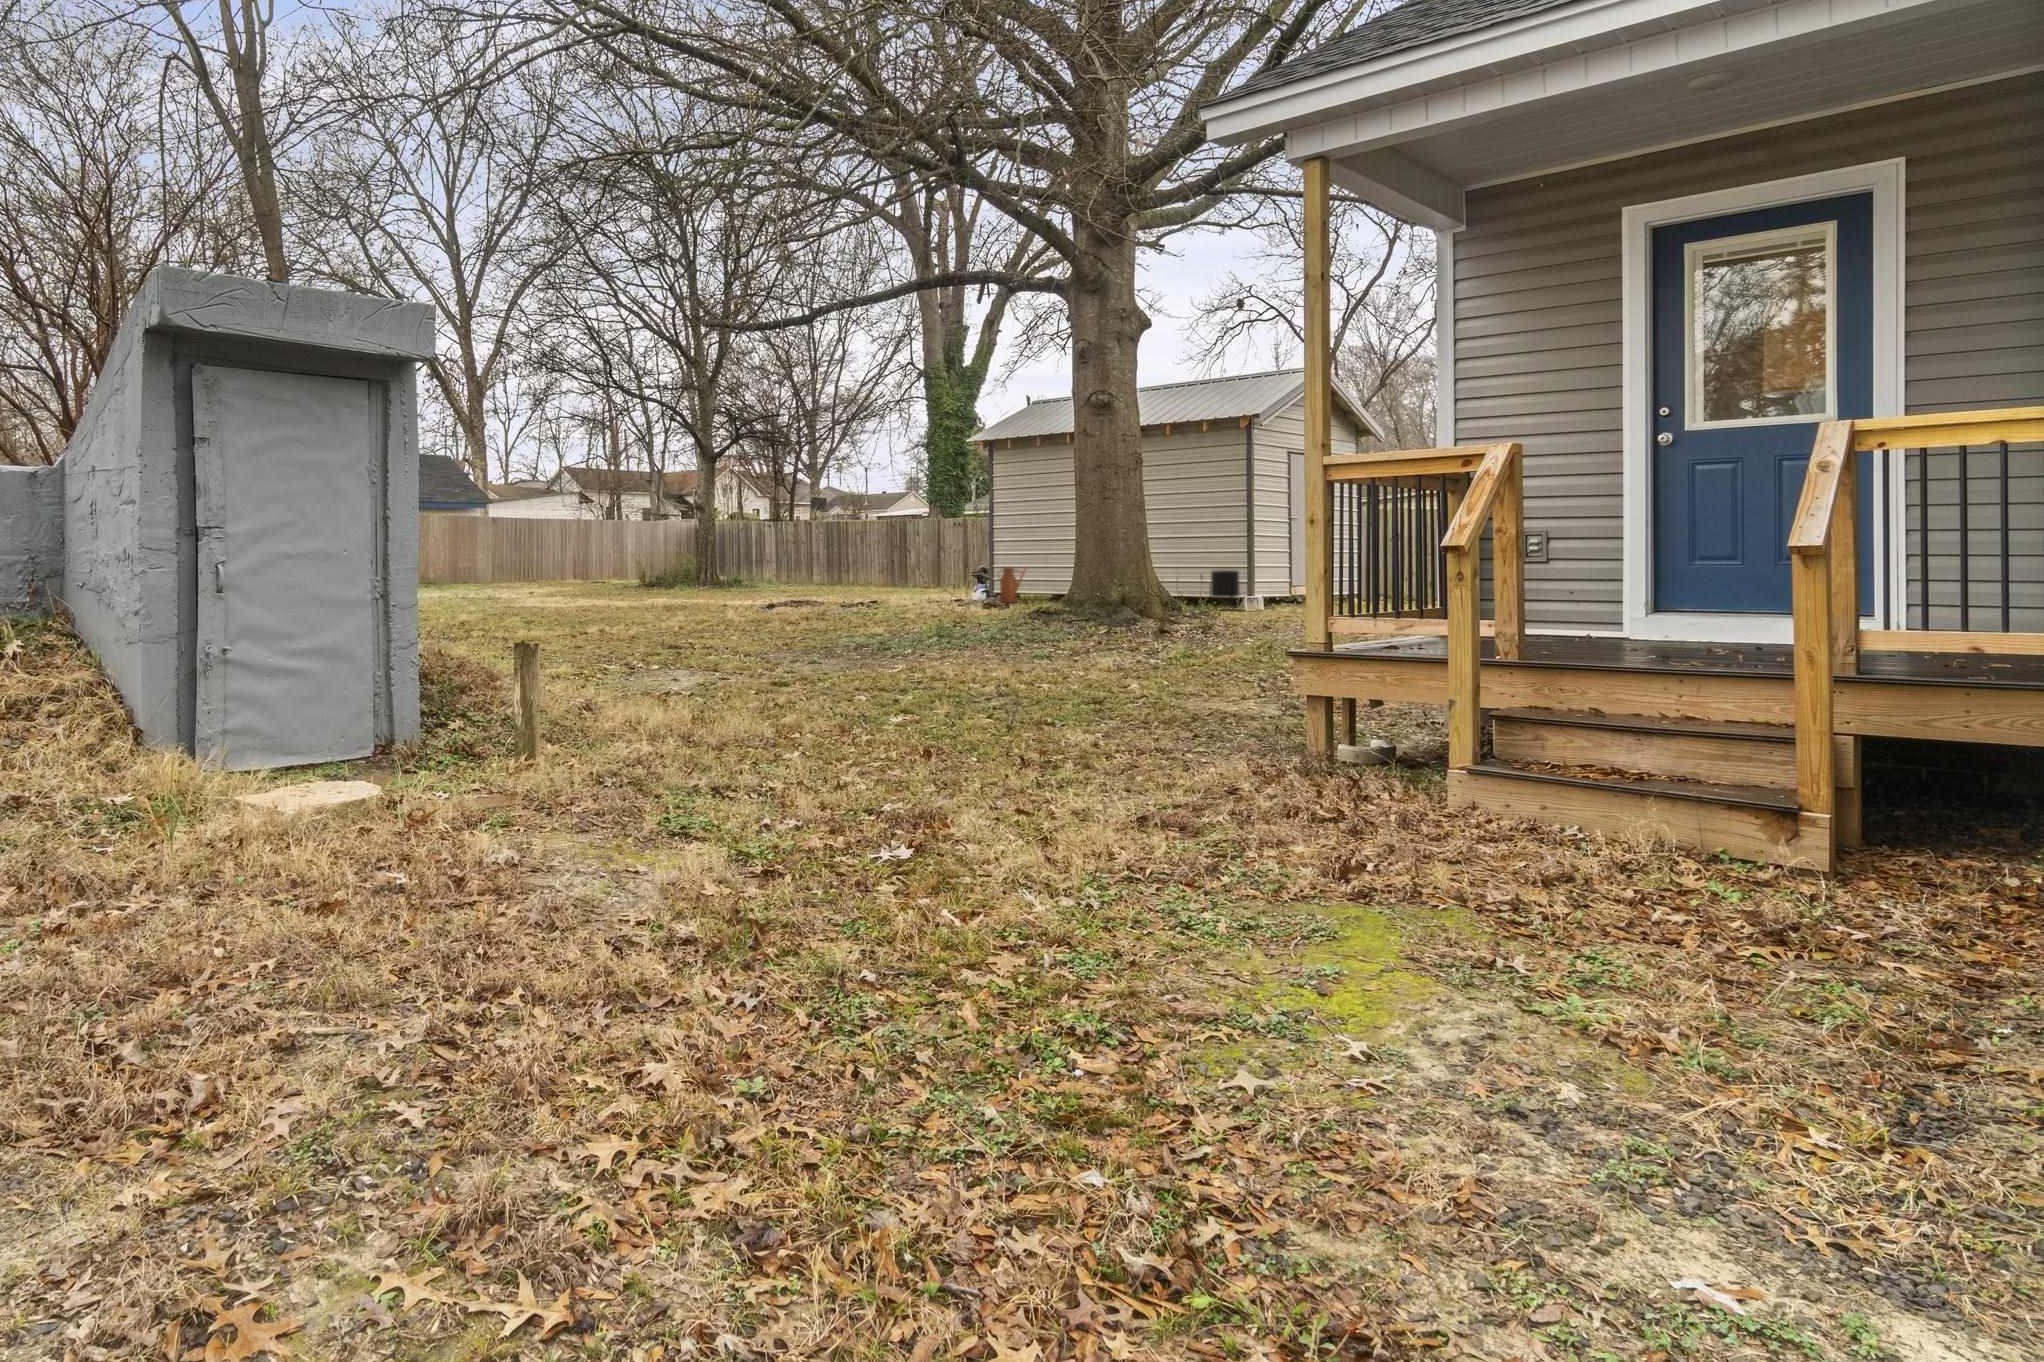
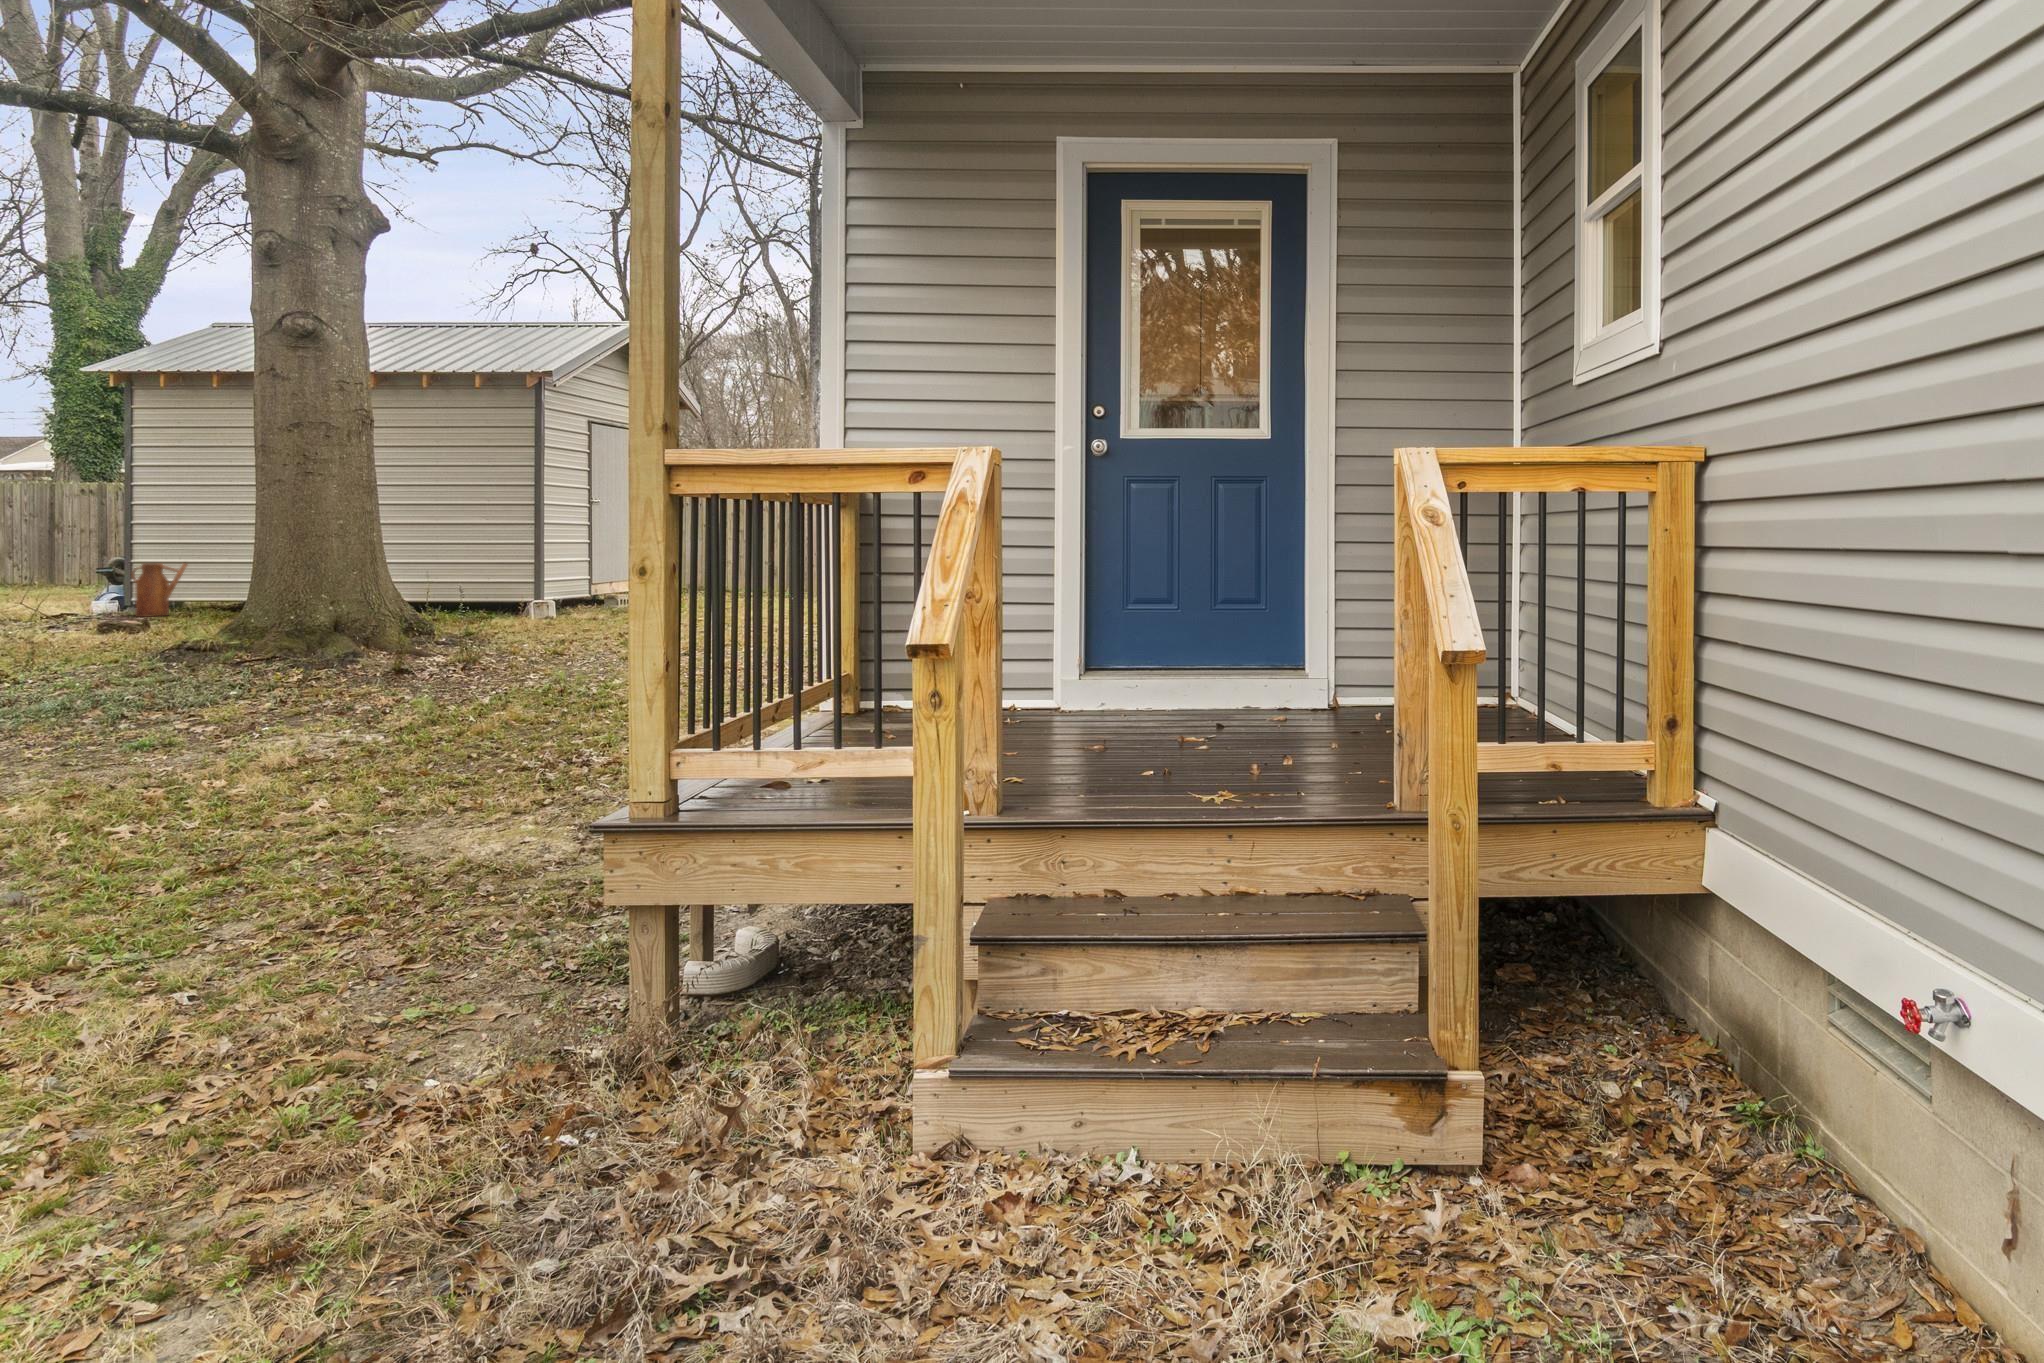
planter: present [1210,570,1240,599] -> none [485,568,528,620]

